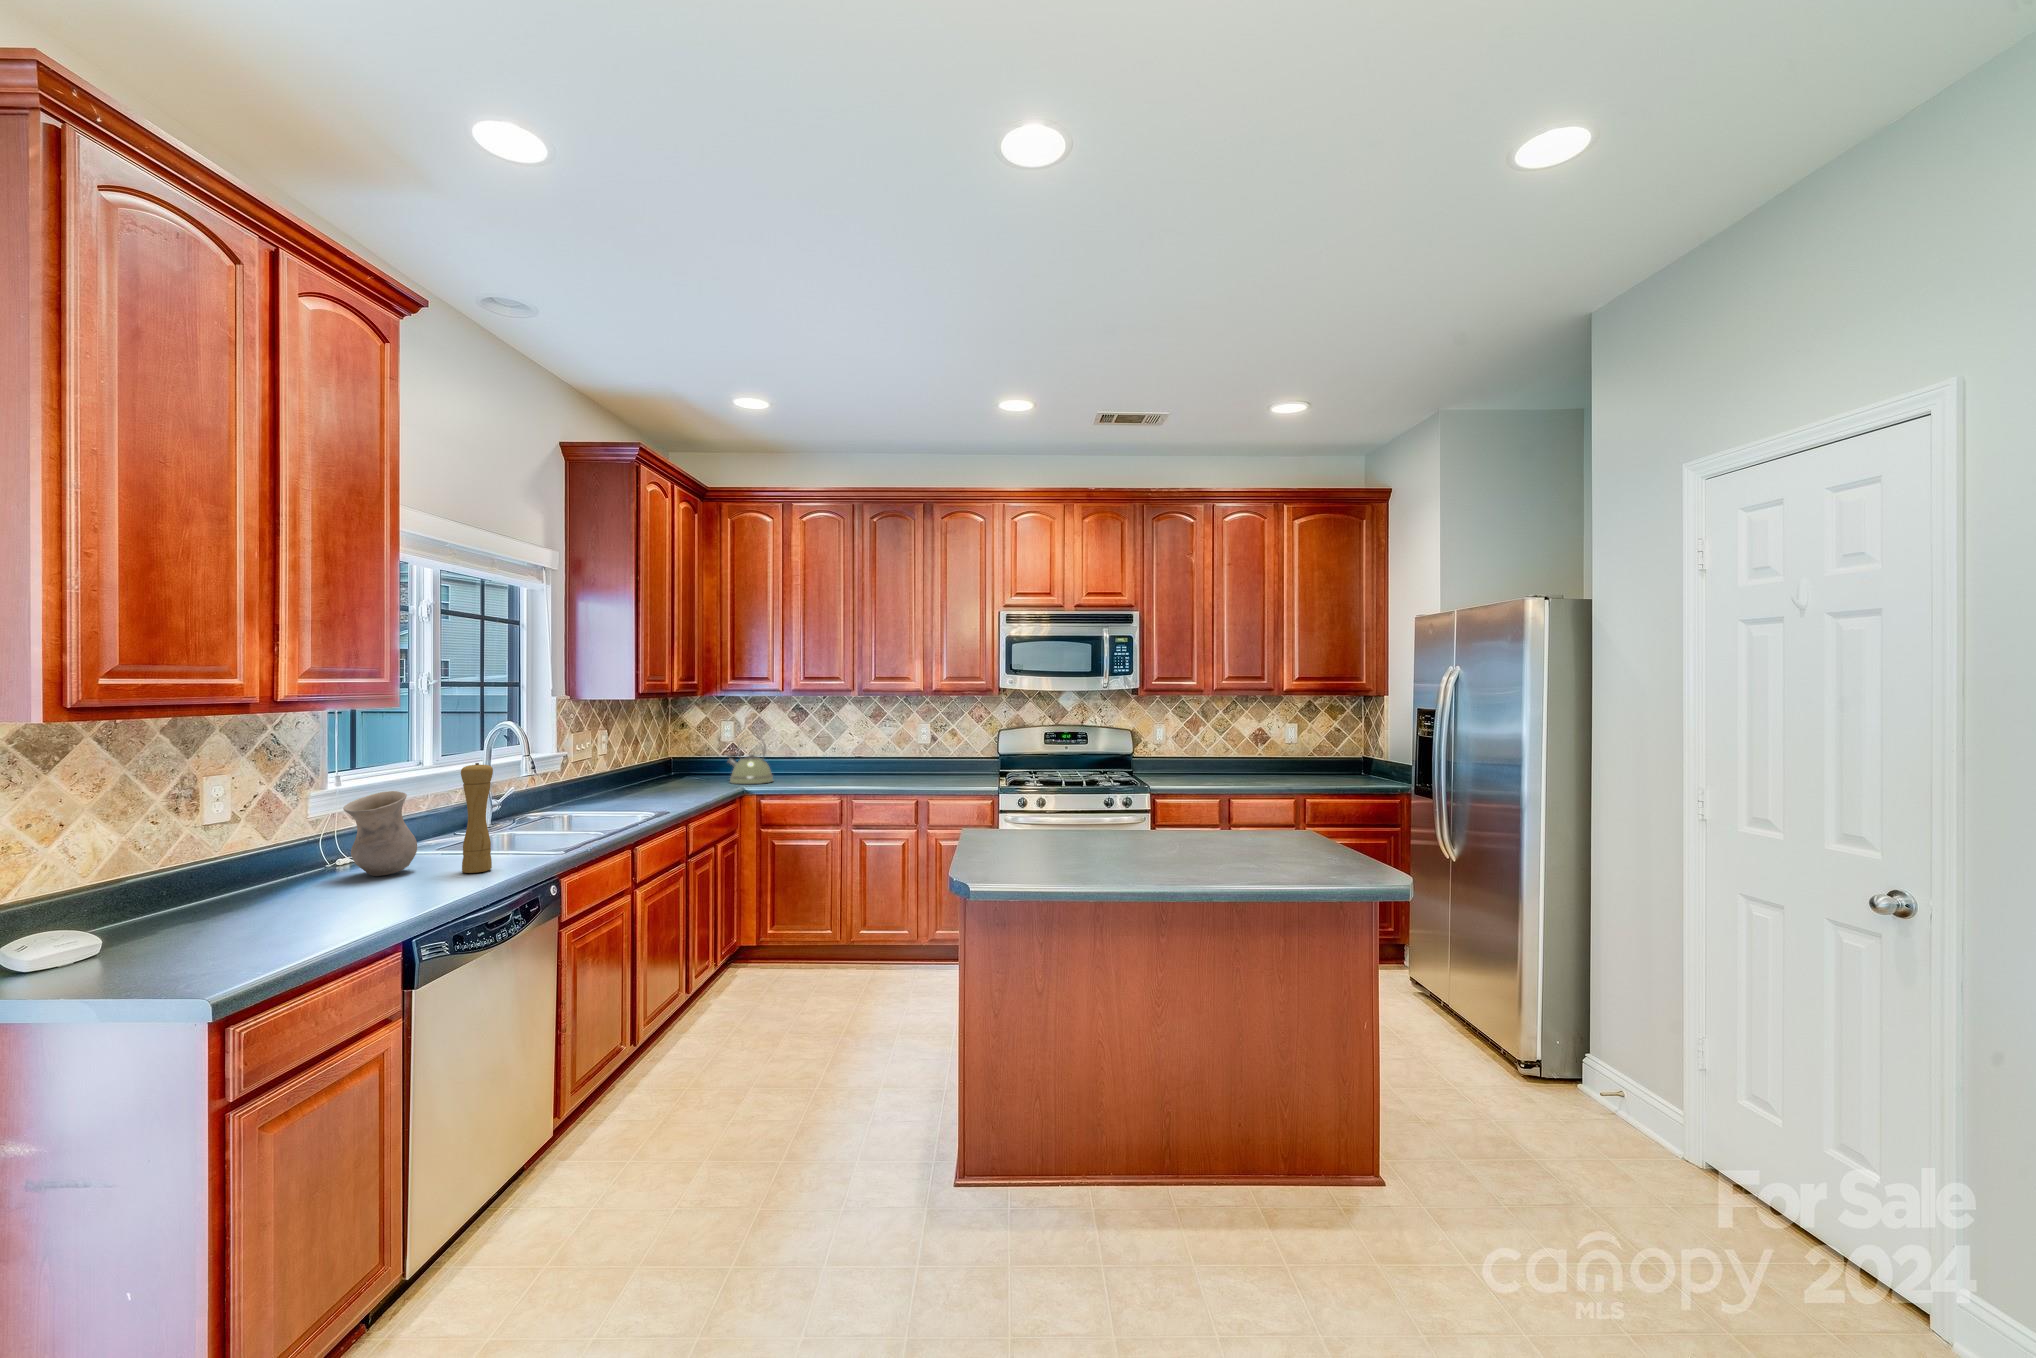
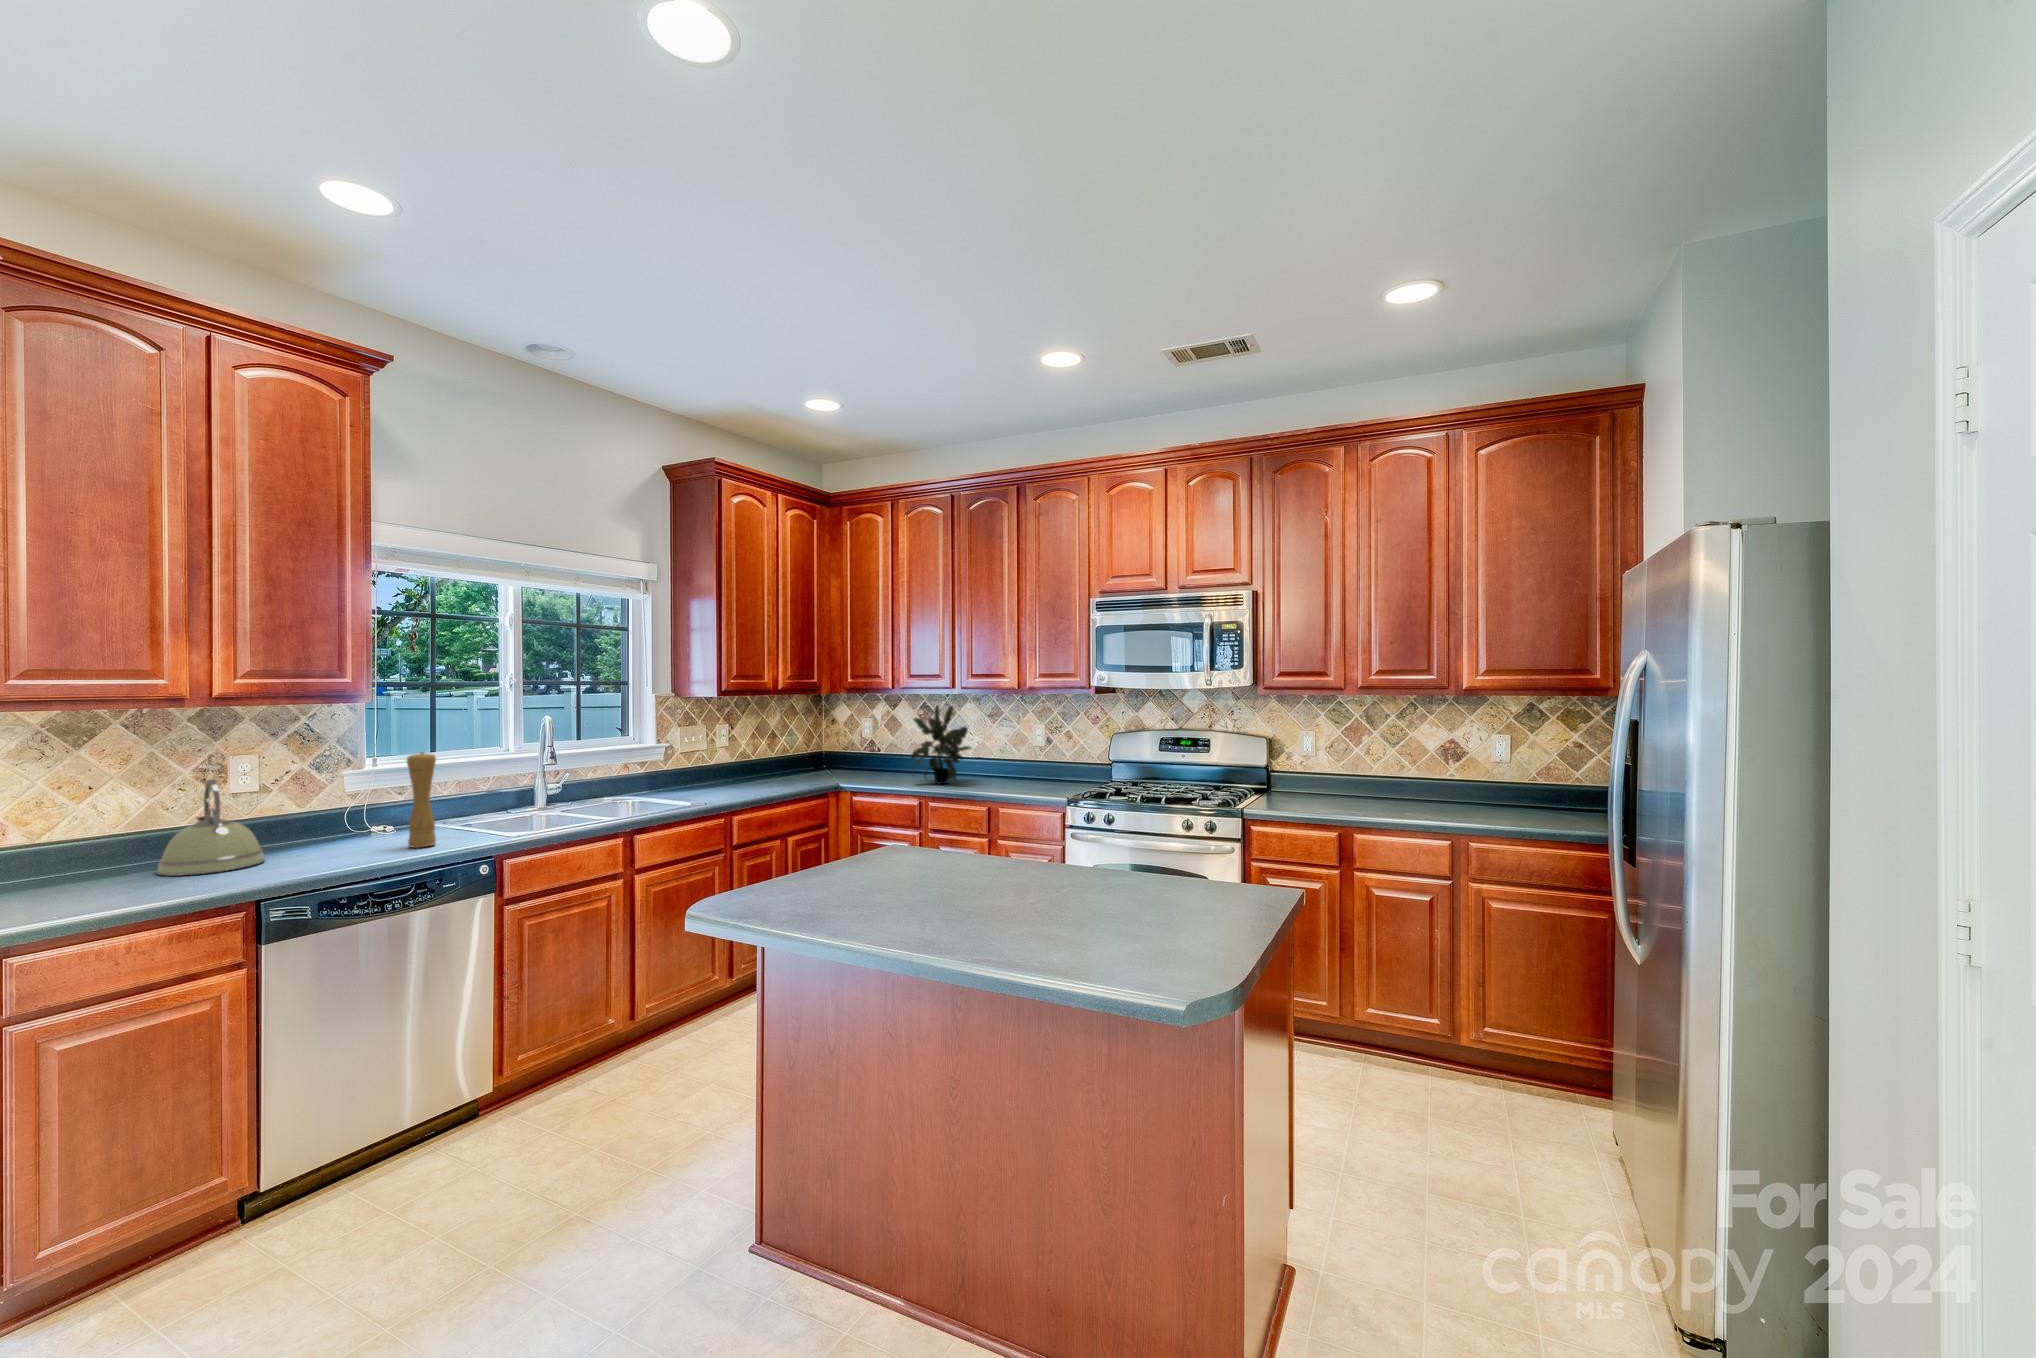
potted plant: none [807,707,878,784] -> present [911,706,971,784]
kettle: present [728,738,773,784] -> present [156,779,265,876]
vase: present [343,791,417,876] -> none [332,773,397,843]

